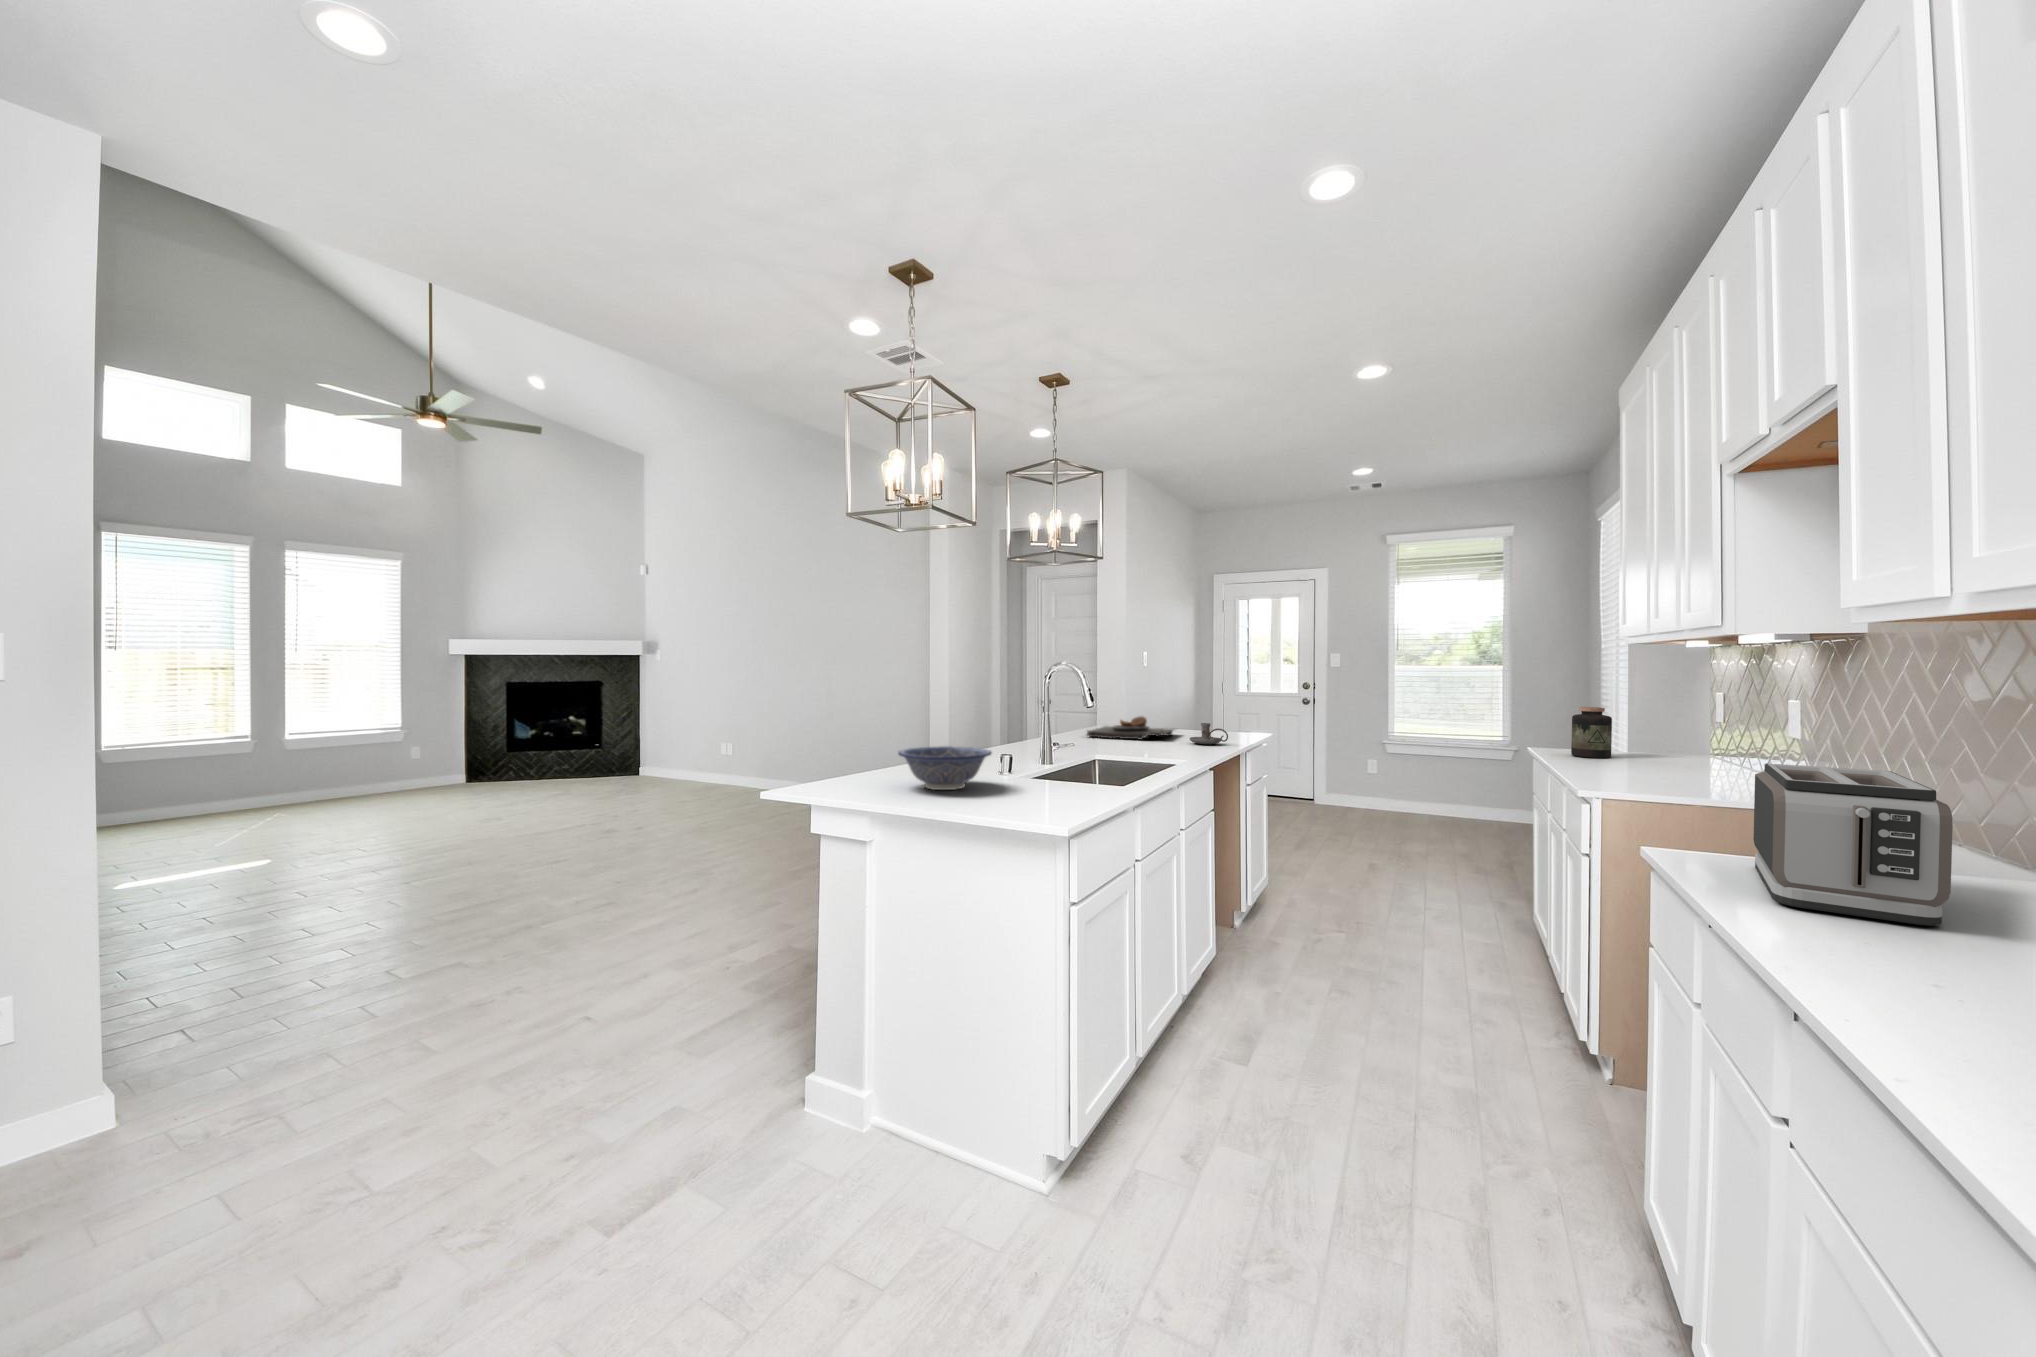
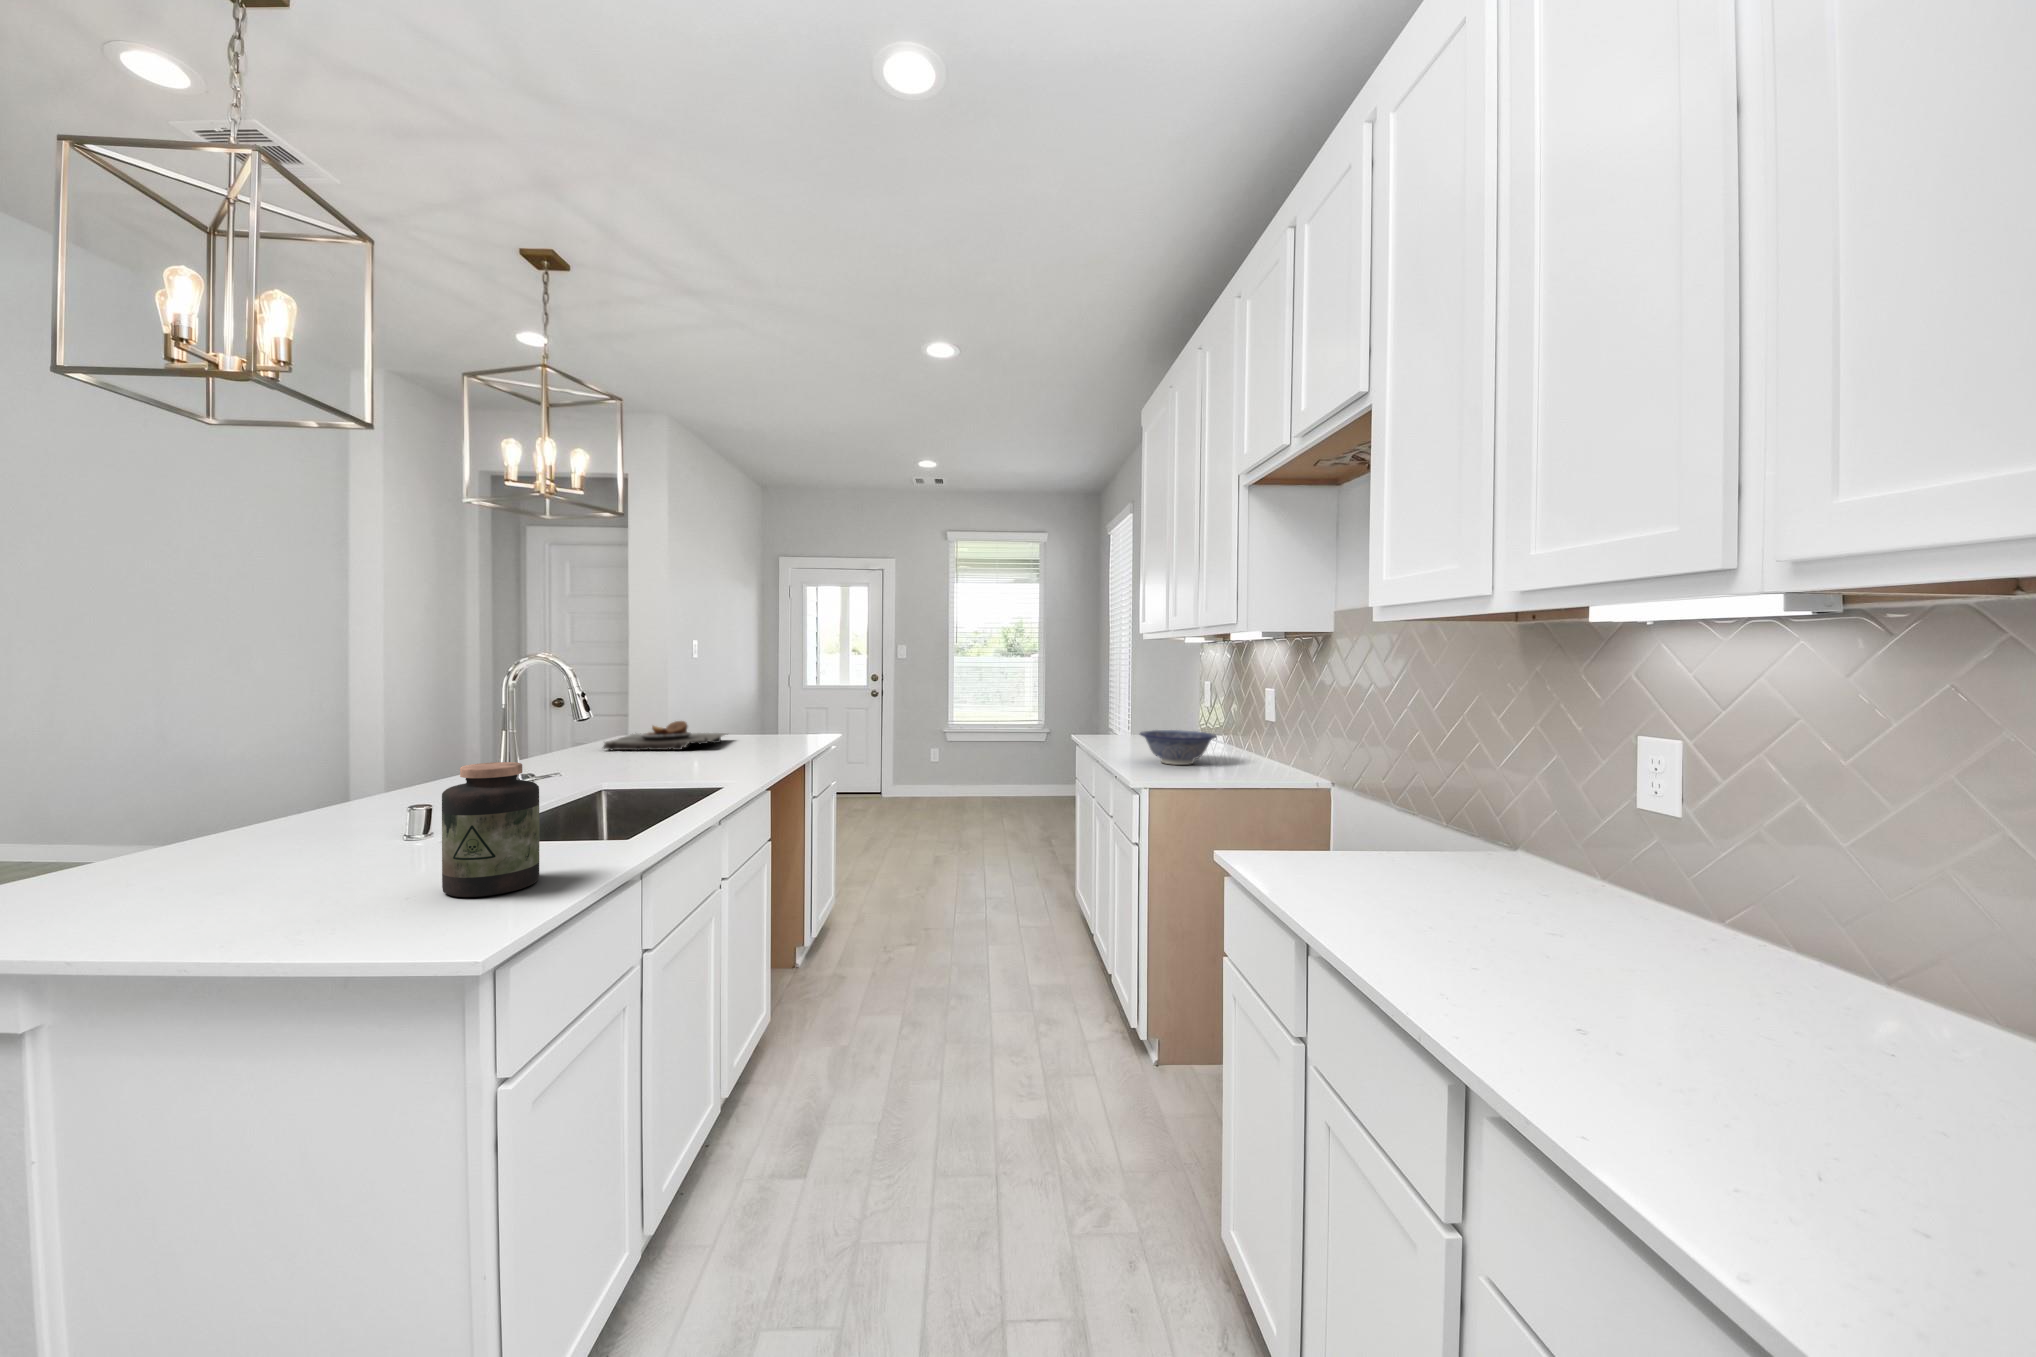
jar: present [1571,707,1612,758] -> present [442,762,539,897]
candle holder: present [1190,723,1228,744] -> none [741,727,787,752]
decorative bowl: present [898,746,991,790] -> present [1140,730,1216,765]
toaster: present [1754,763,1953,926] -> none [1305,762,1483,925]

